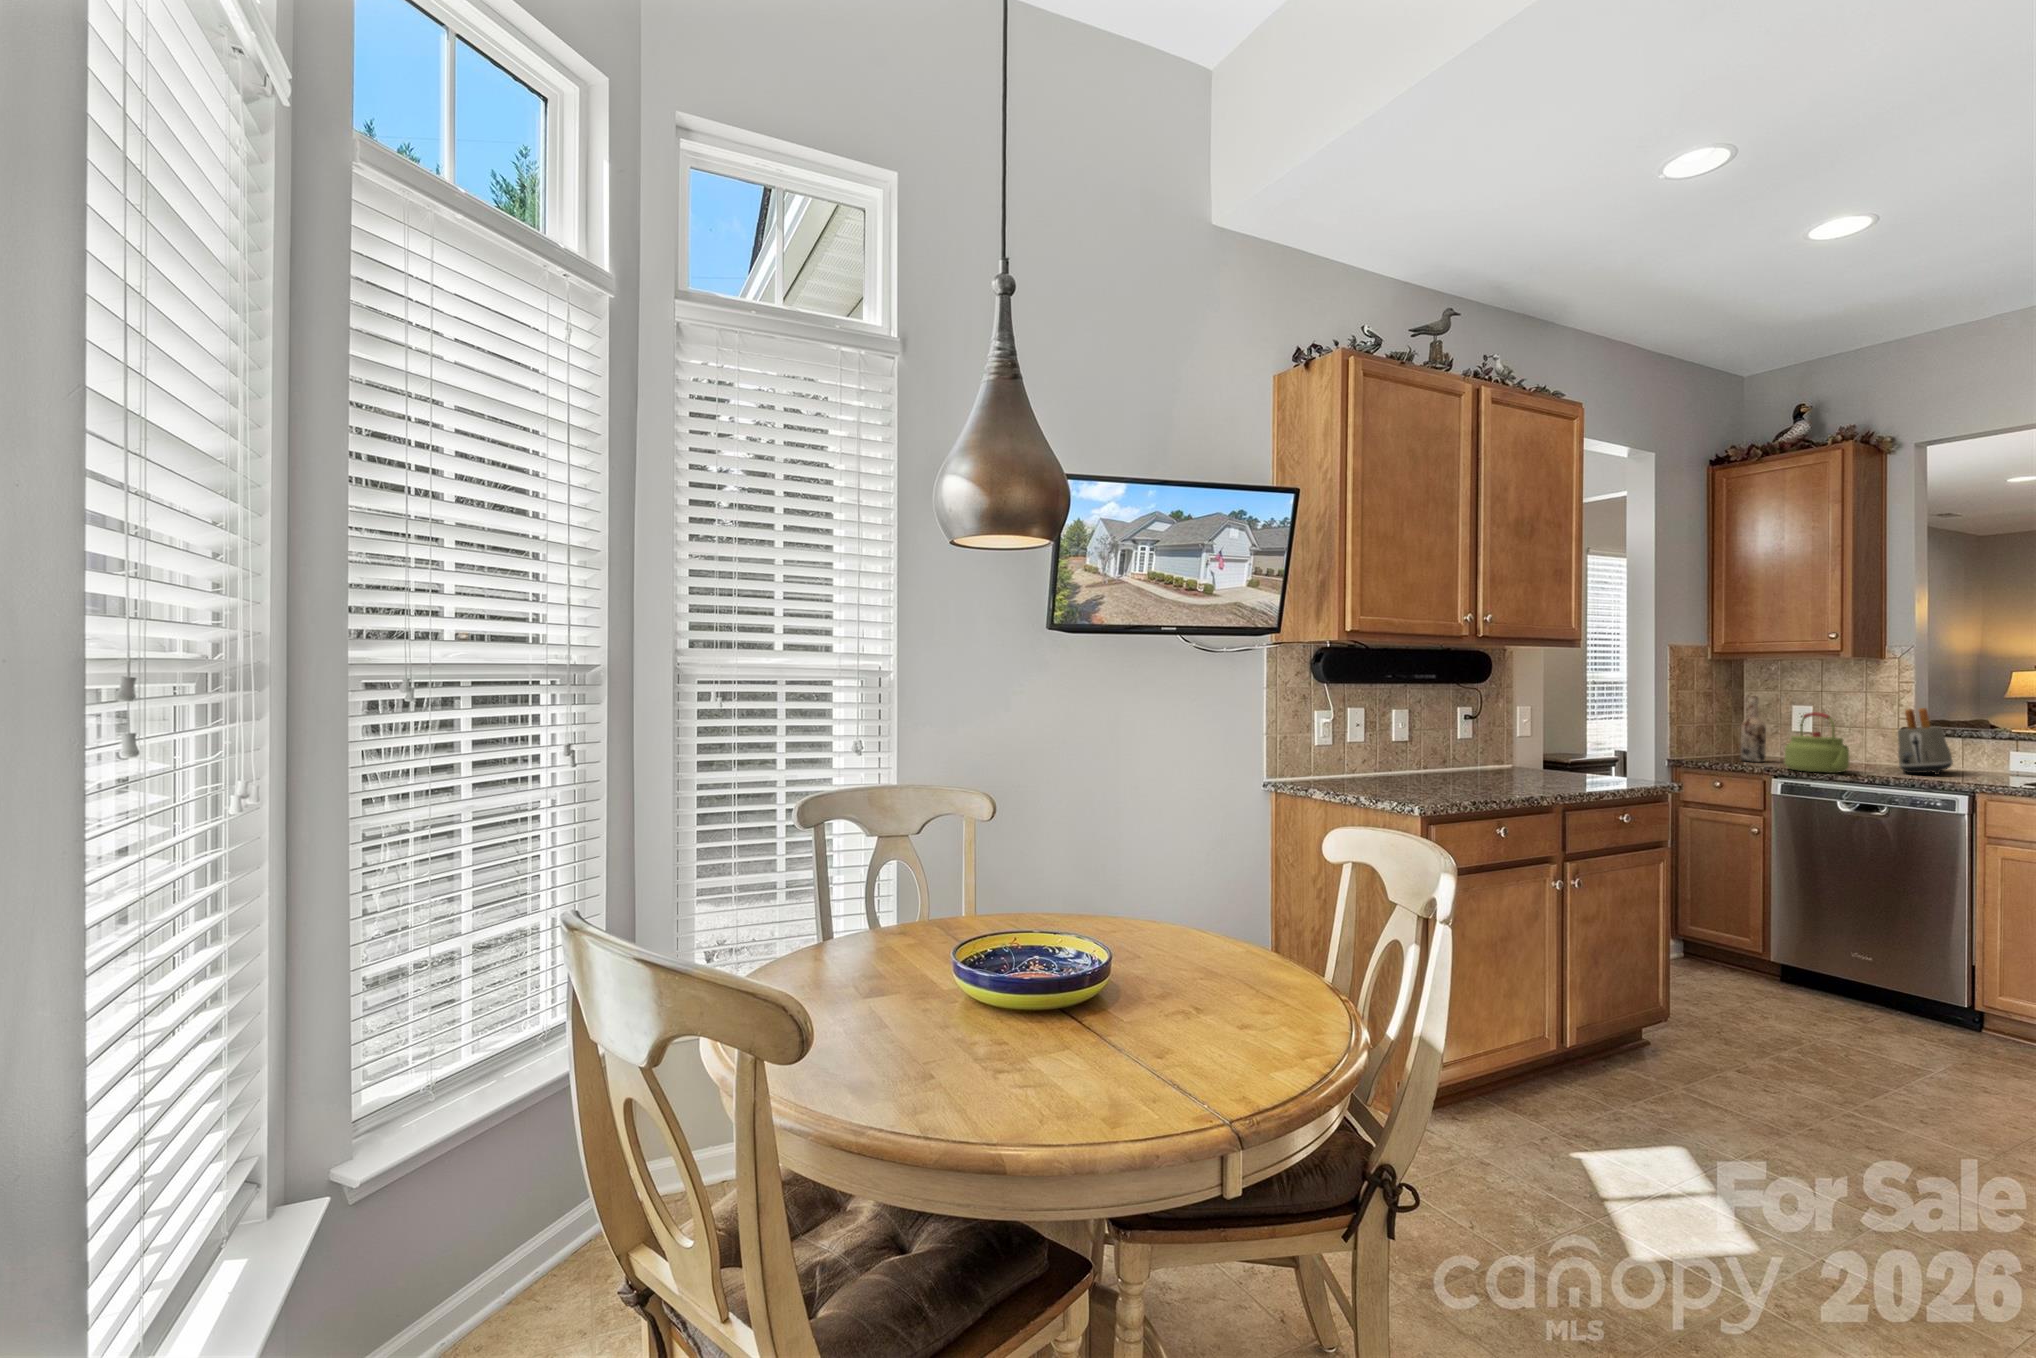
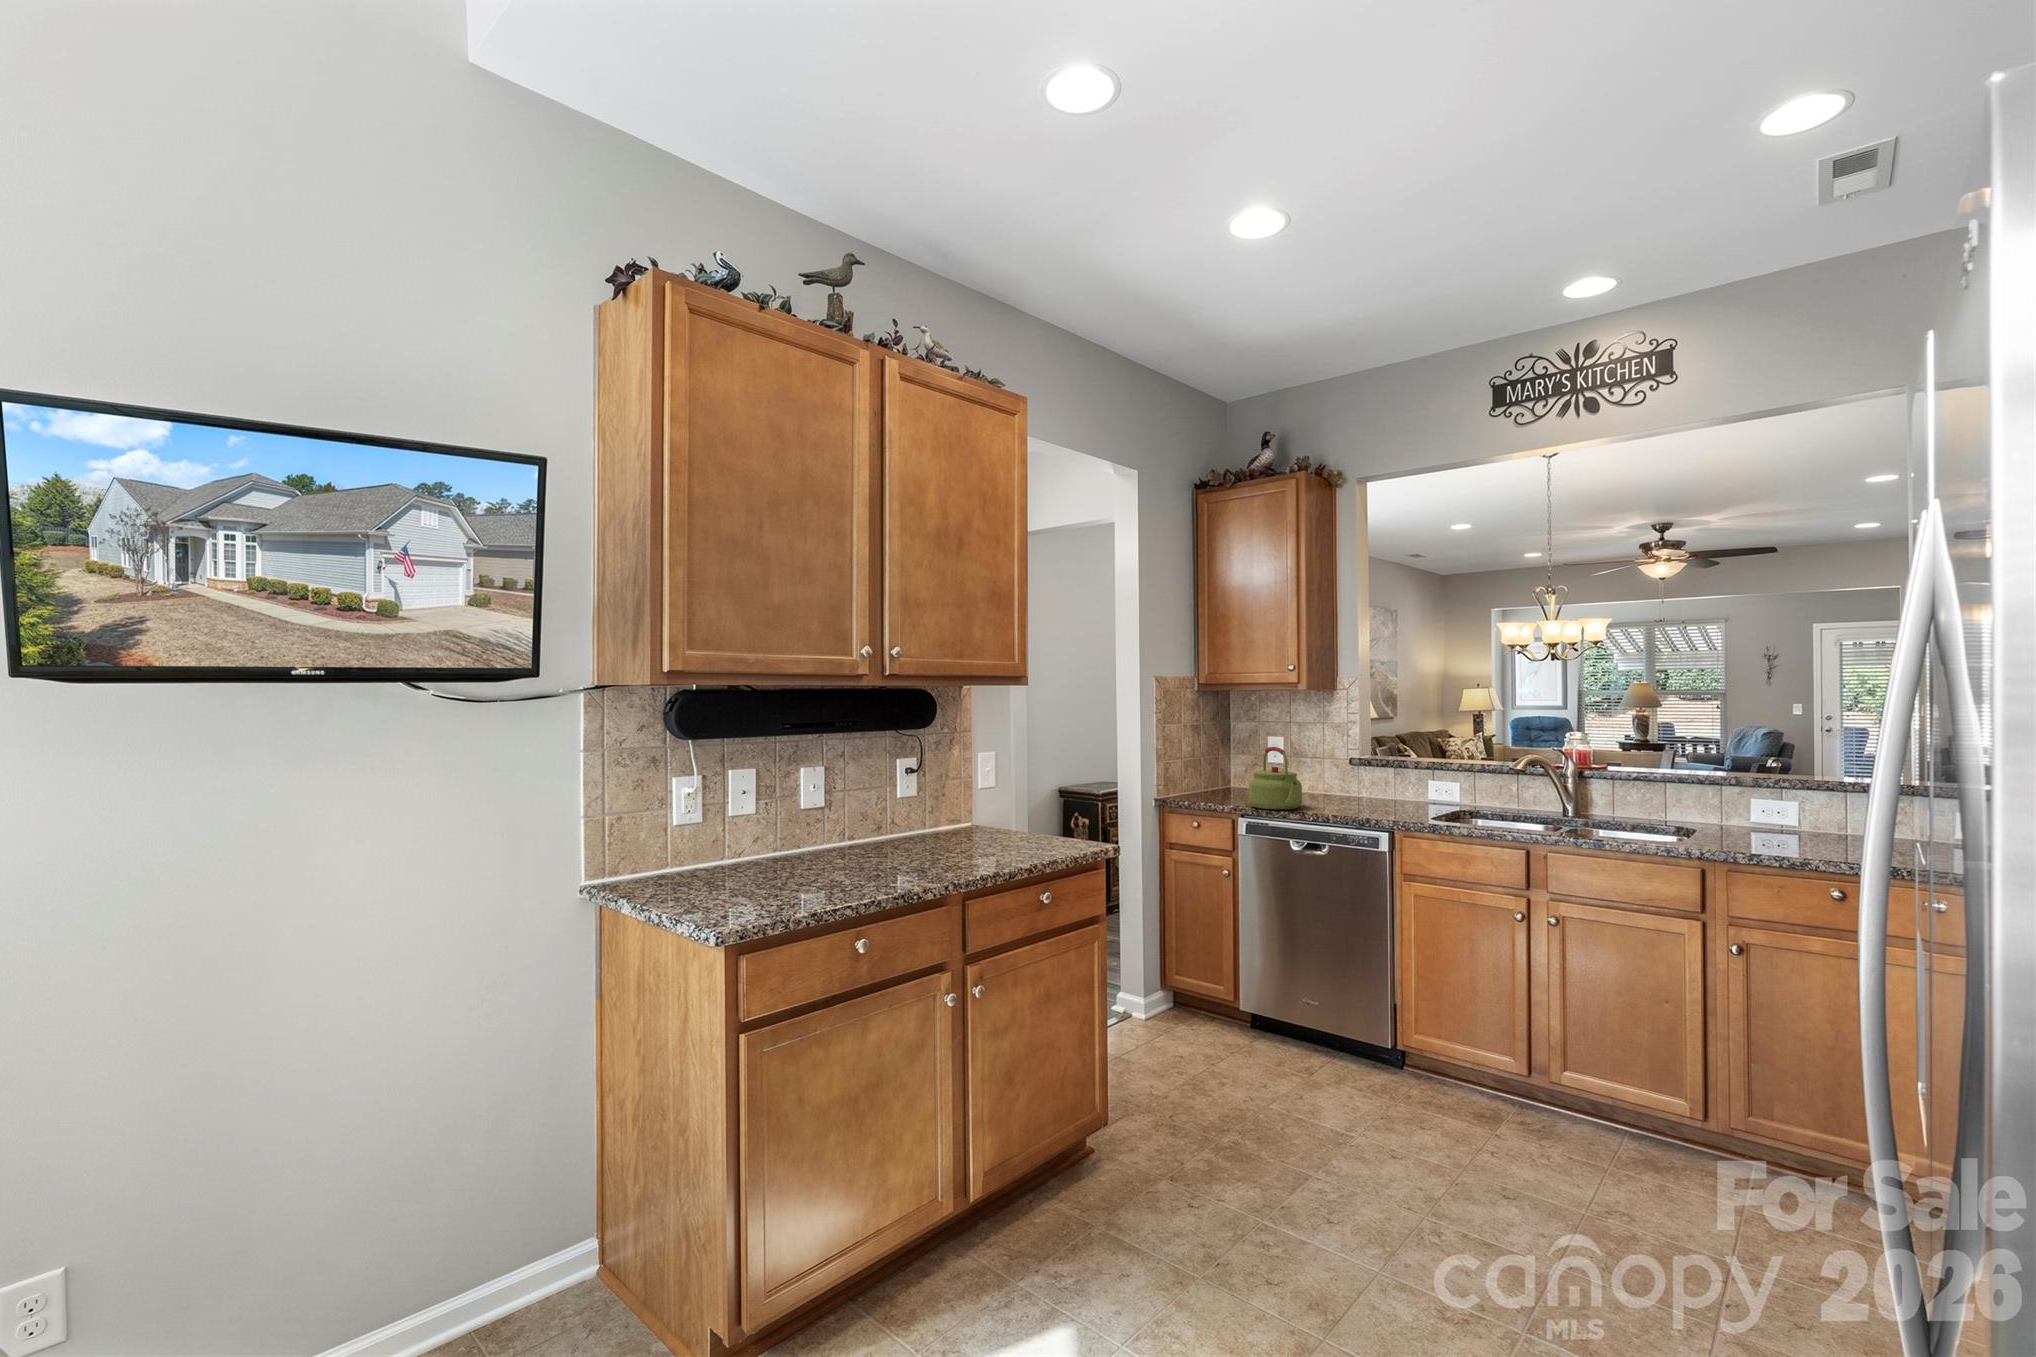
wine bottle: present [1741,696,1766,762] -> none [1220,729,1242,797]
toaster: present [1898,708,1953,775] -> none [1342,740,1390,809]

